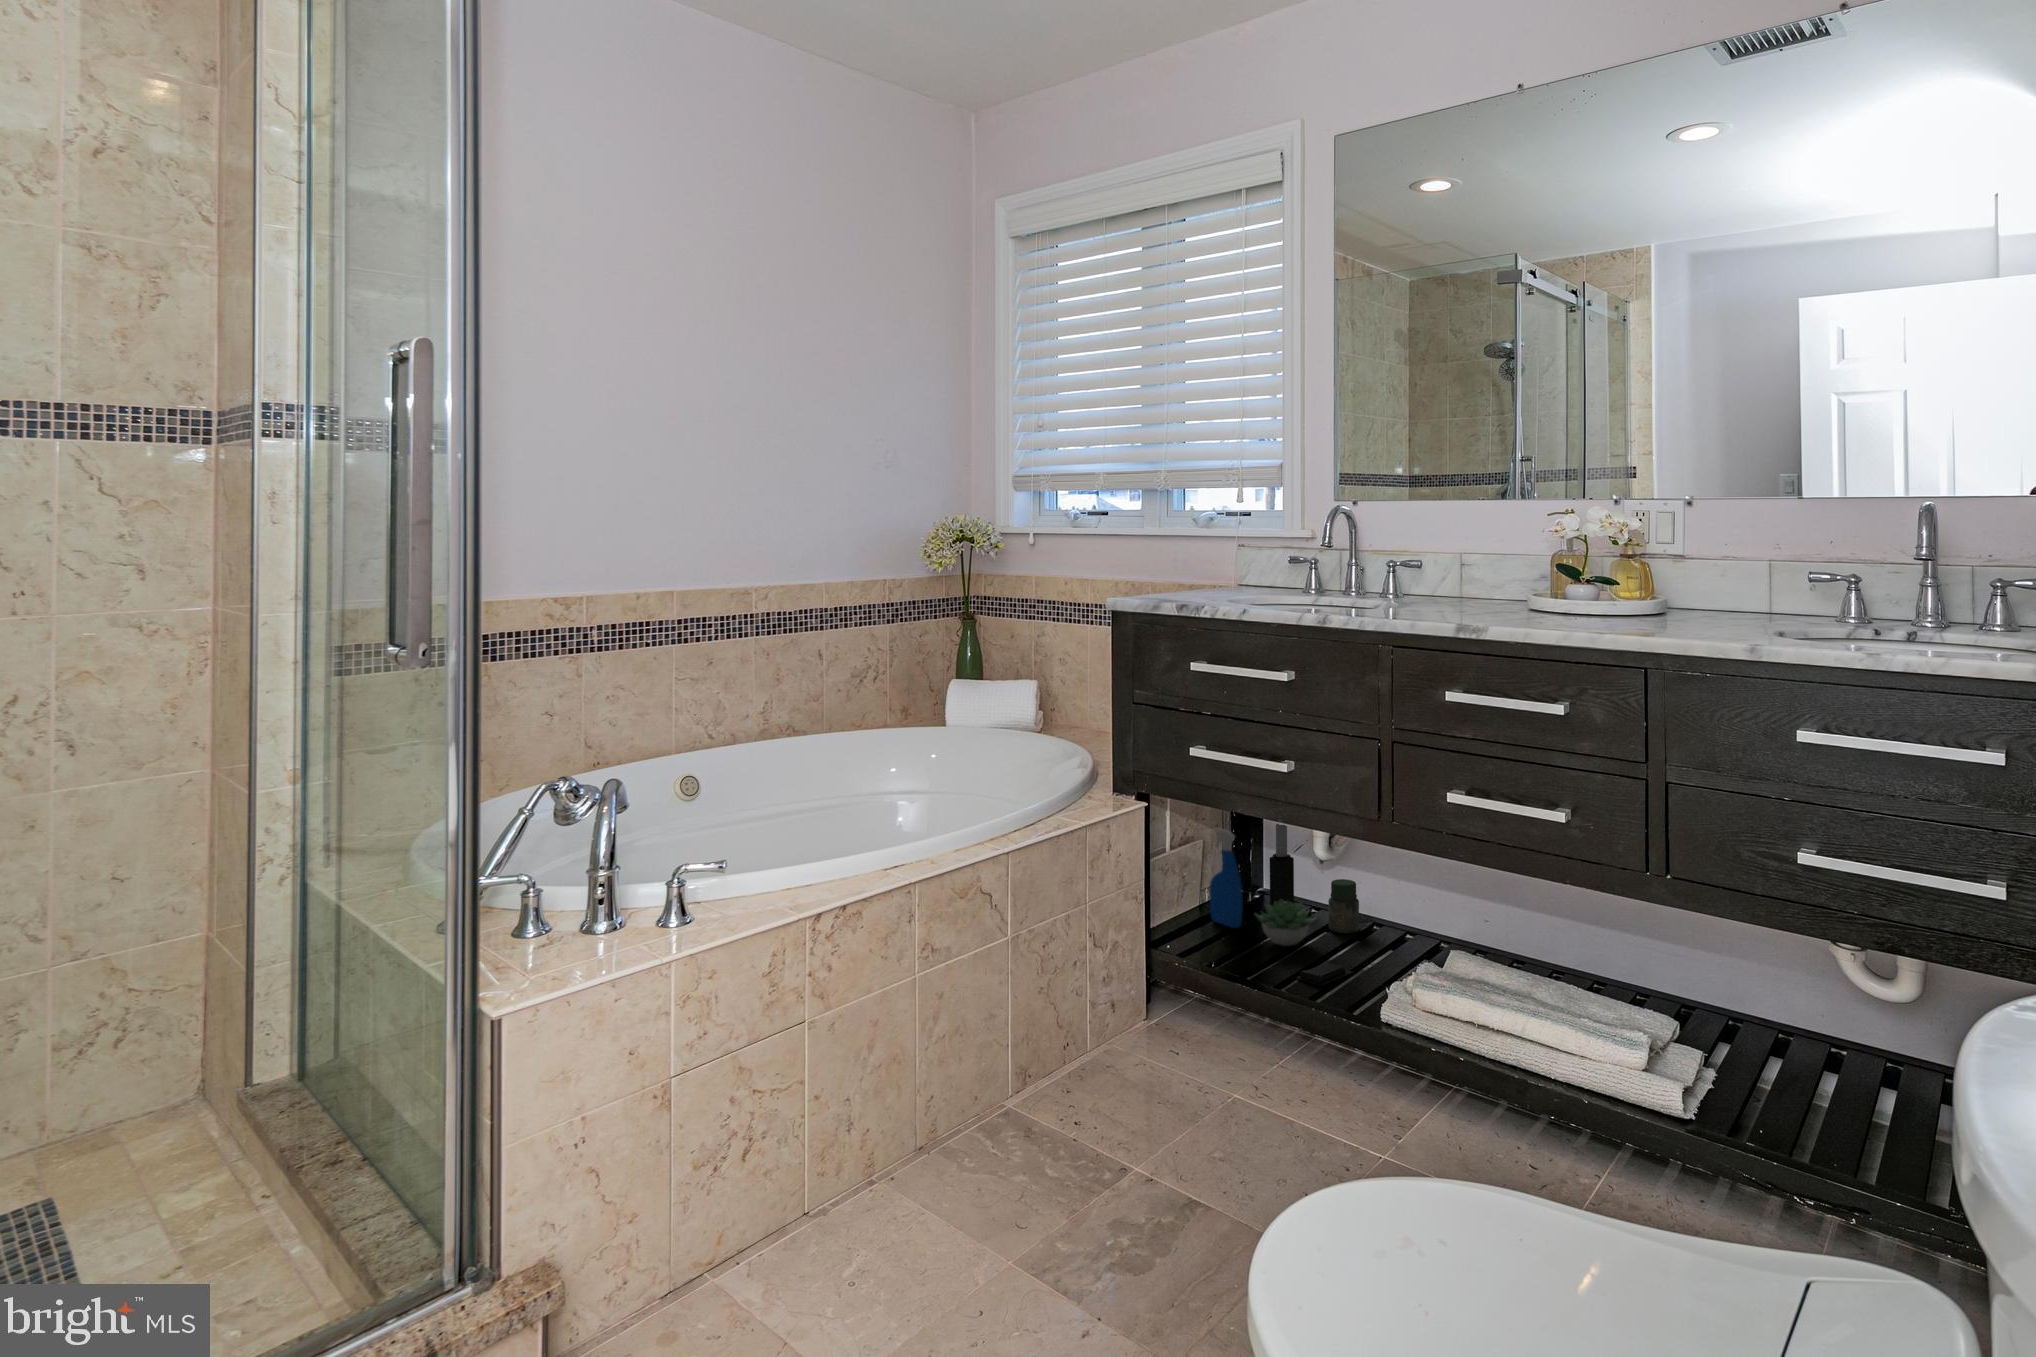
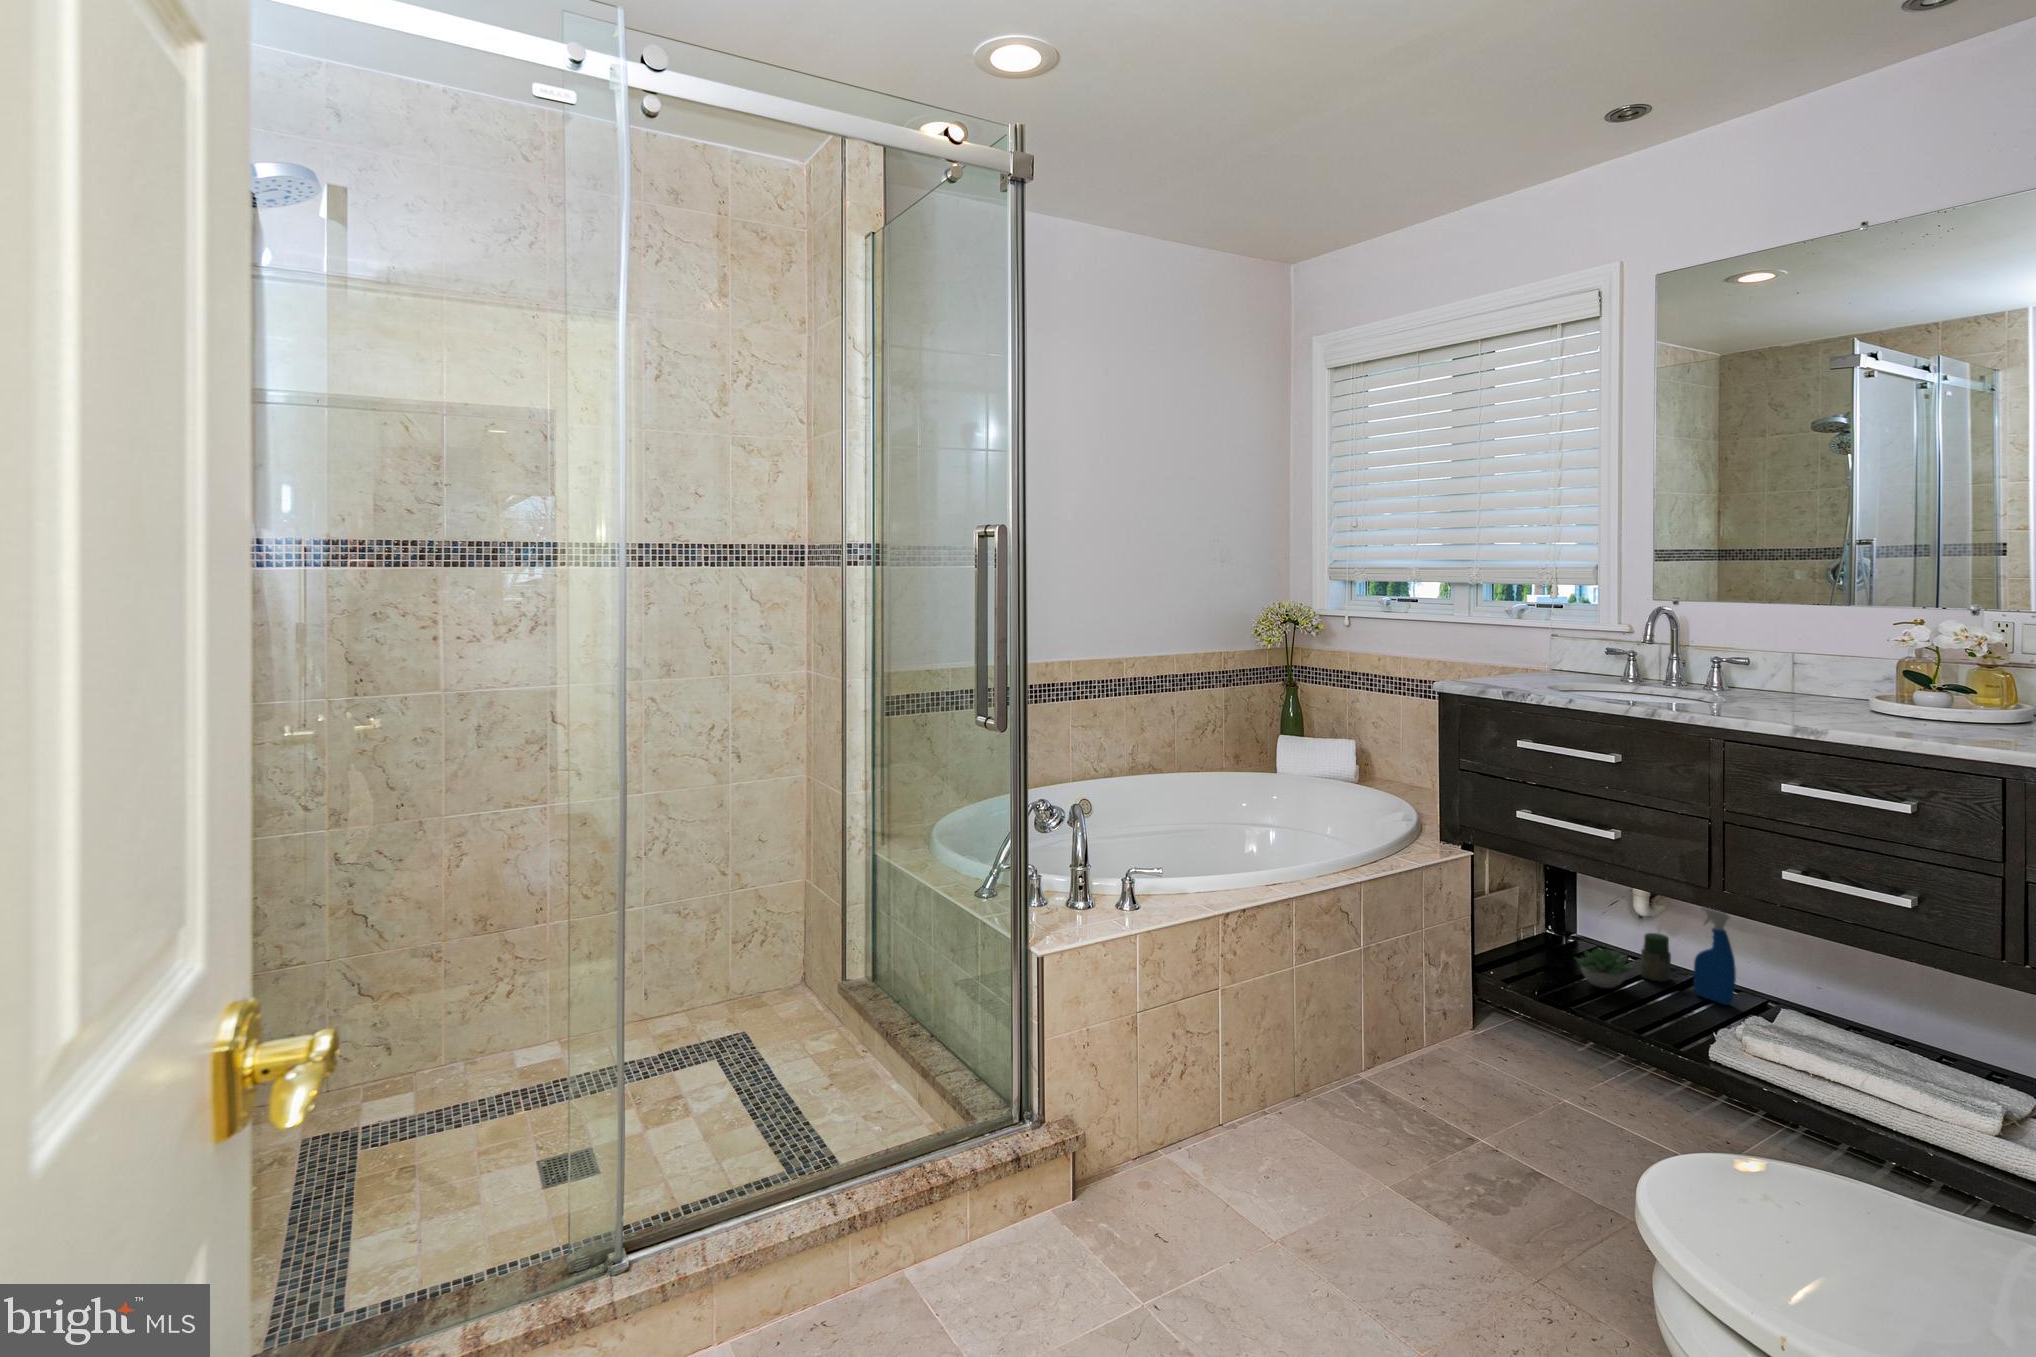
candle: present [1270,824,1294,906] -> none [1578,869,1602,954]
spray bottle: present [1209,828,1242,928] -> present [1694,907,1736,1005]
soap bar: present [1296,963,1353,986] -> none [1622,1007,1676,1027]

